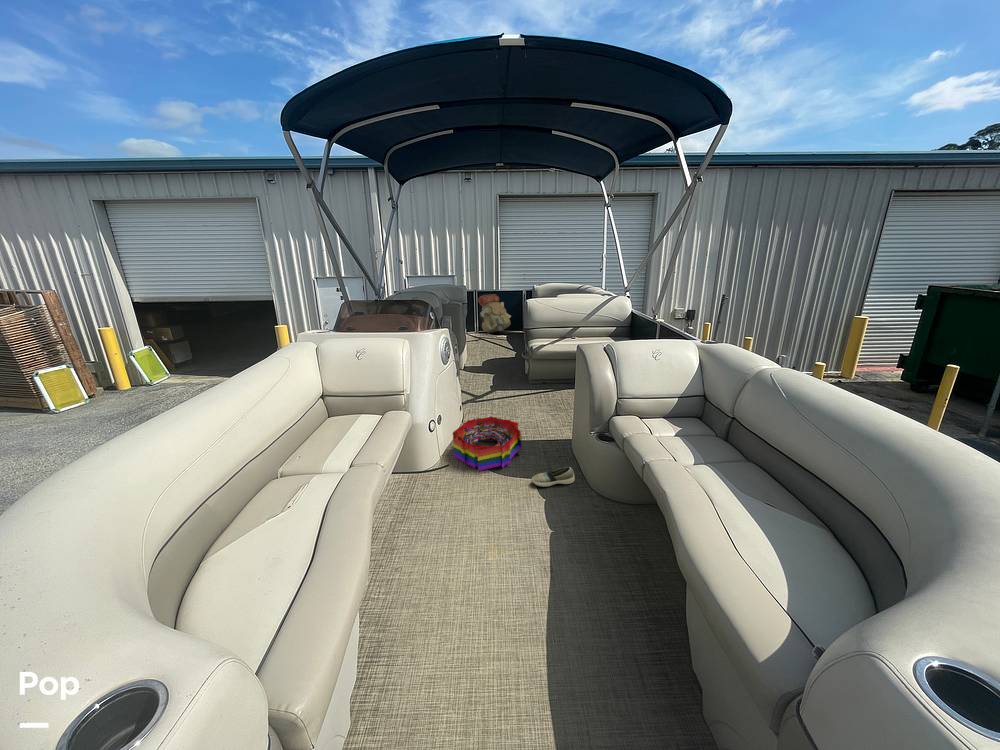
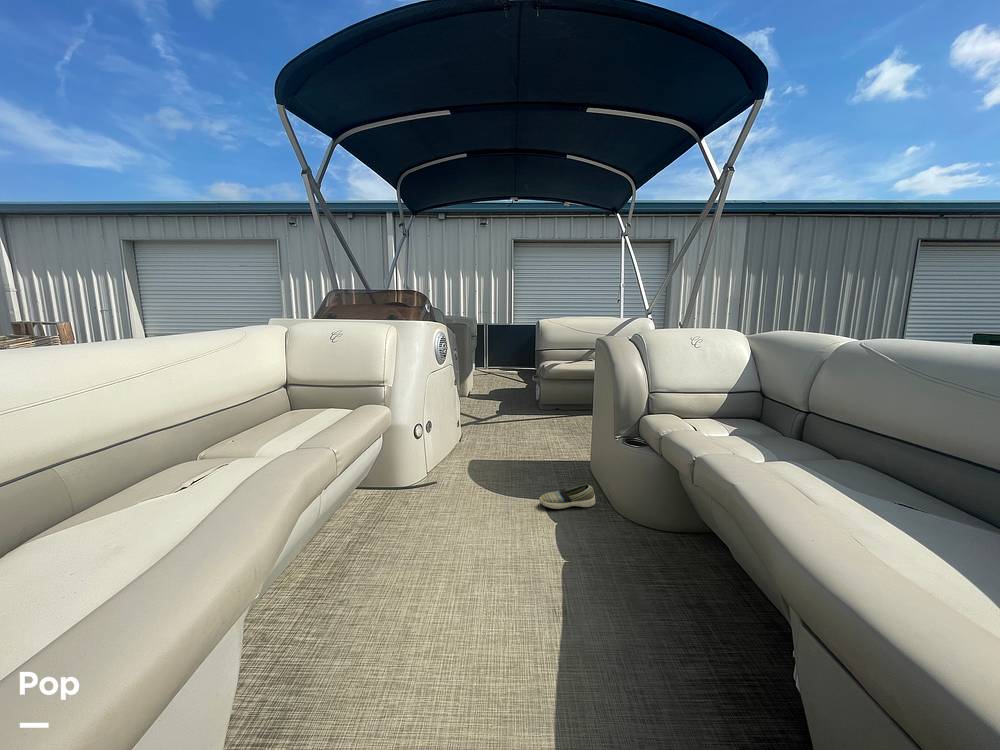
backpack: present [478,294,511,333] -> none [489,334,522,373]
storage bin: present [453,416,522,471] -> none [444,431,528,490]

